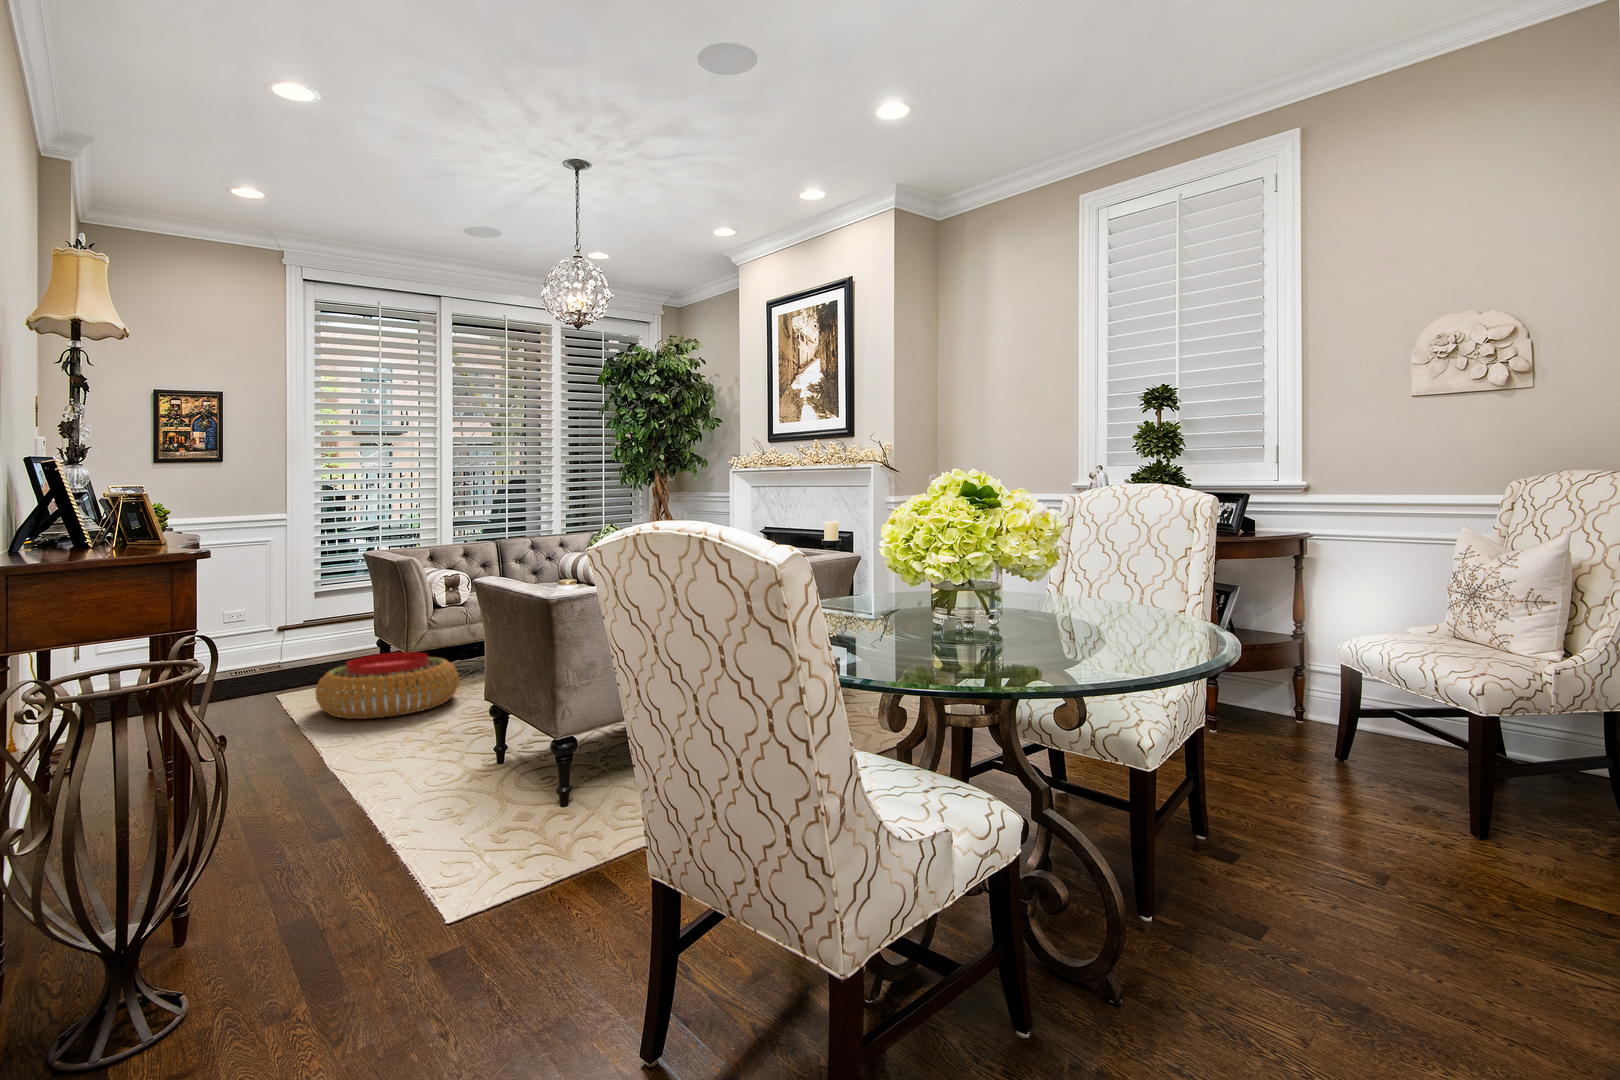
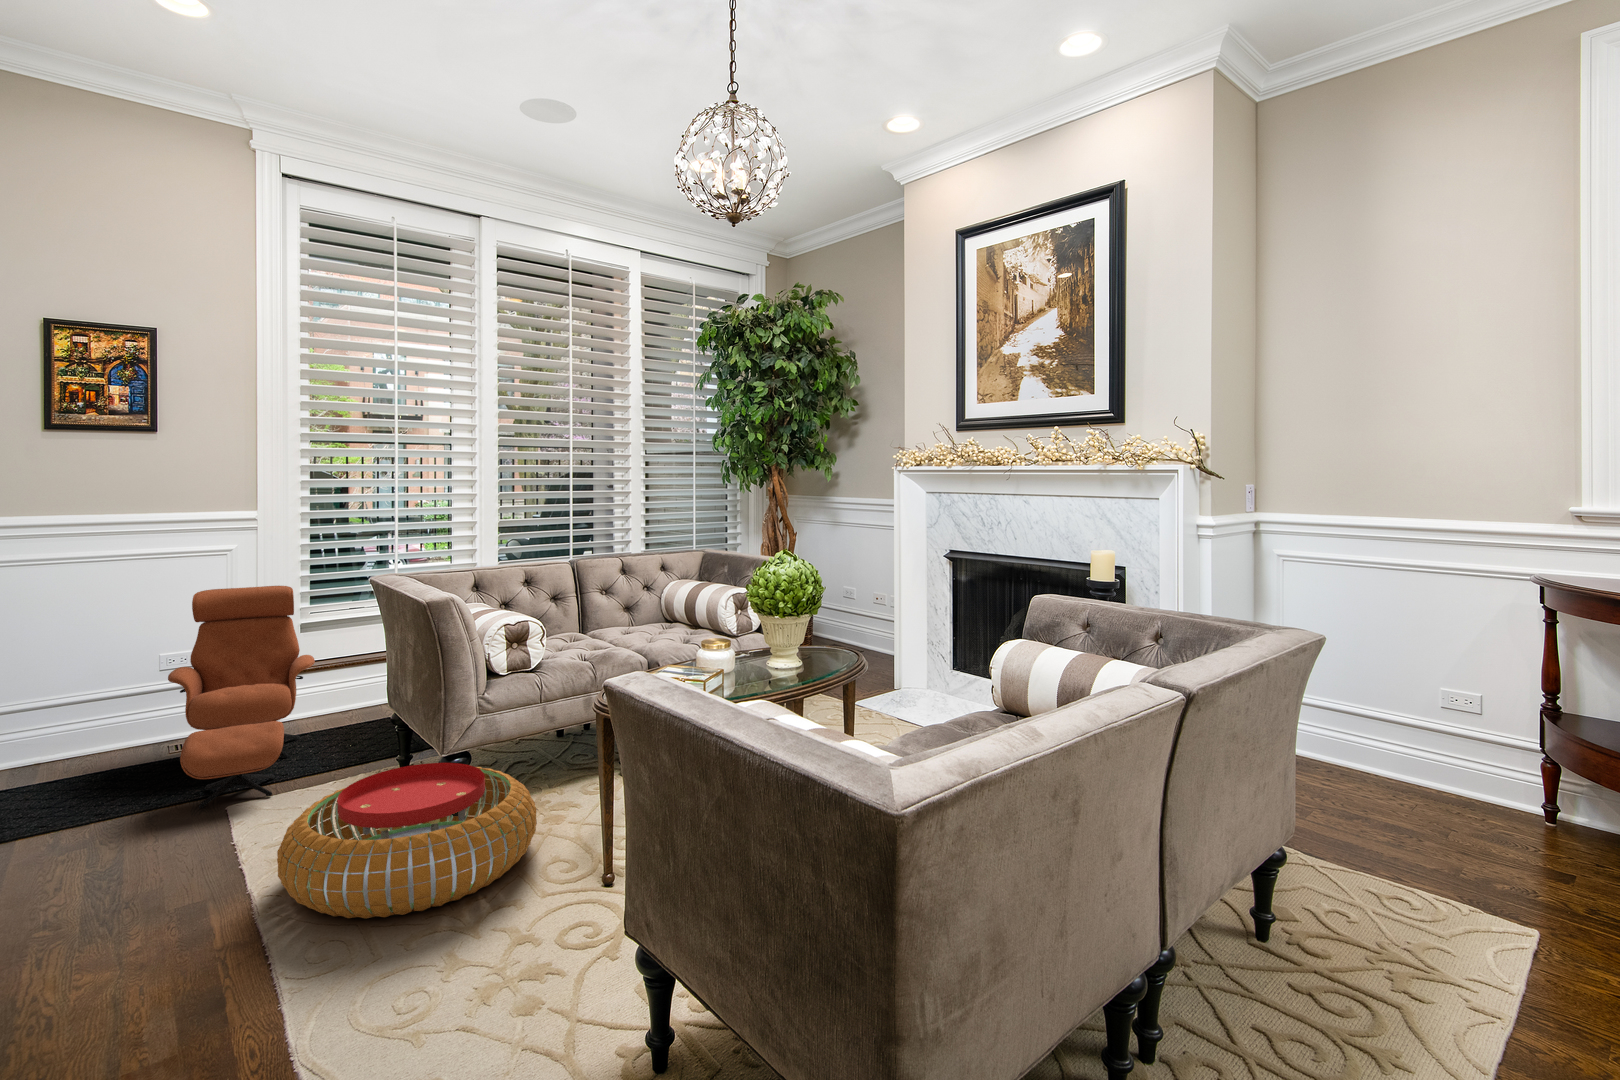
lounge chair: none [236,562,326,689] -> present [168,586,315,808]

